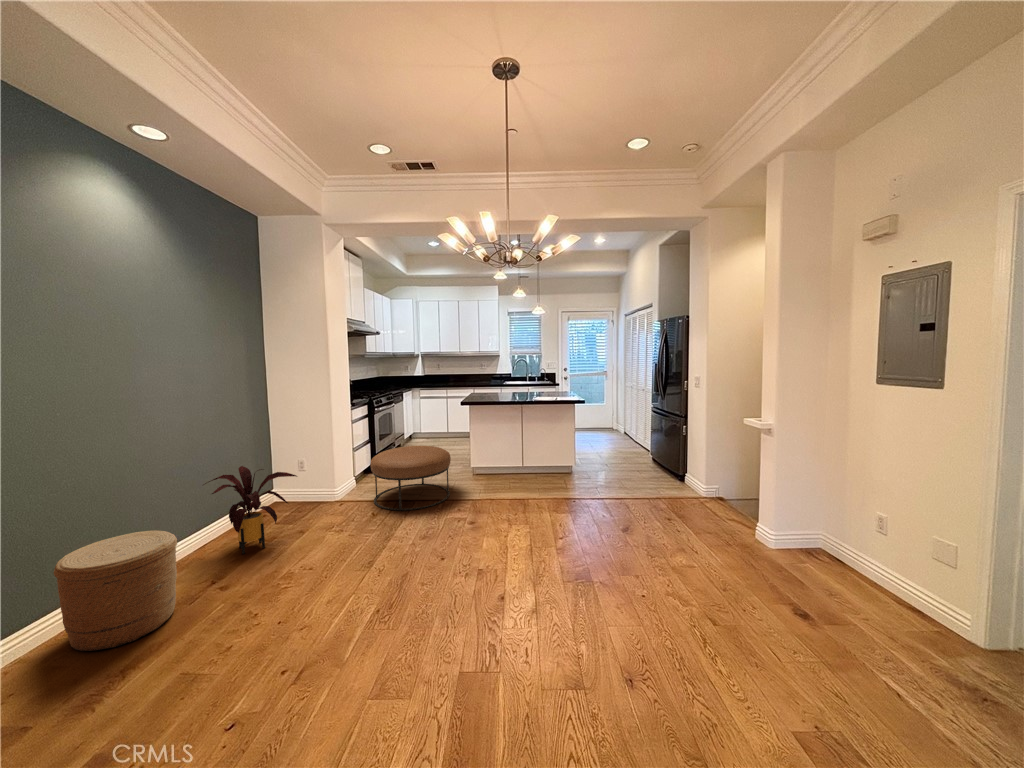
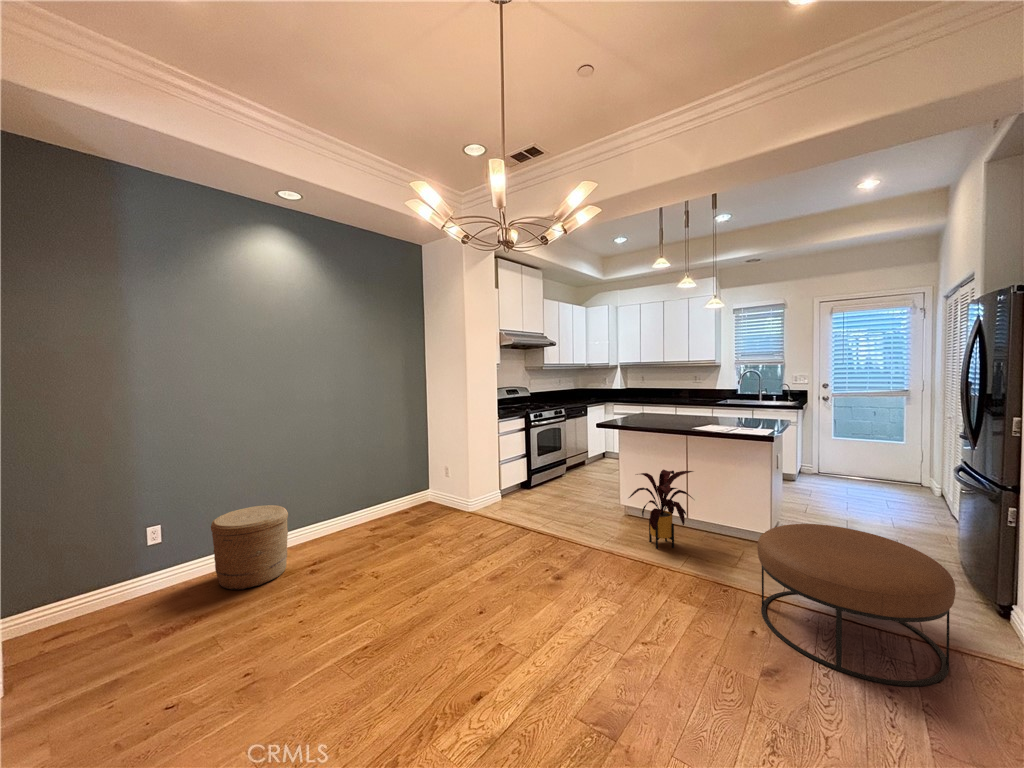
ottoman: present [370,446,451,510] -> present [757,524,956,686]
house plant: present [205,466,297,554] -> present [629,470,693,549]

